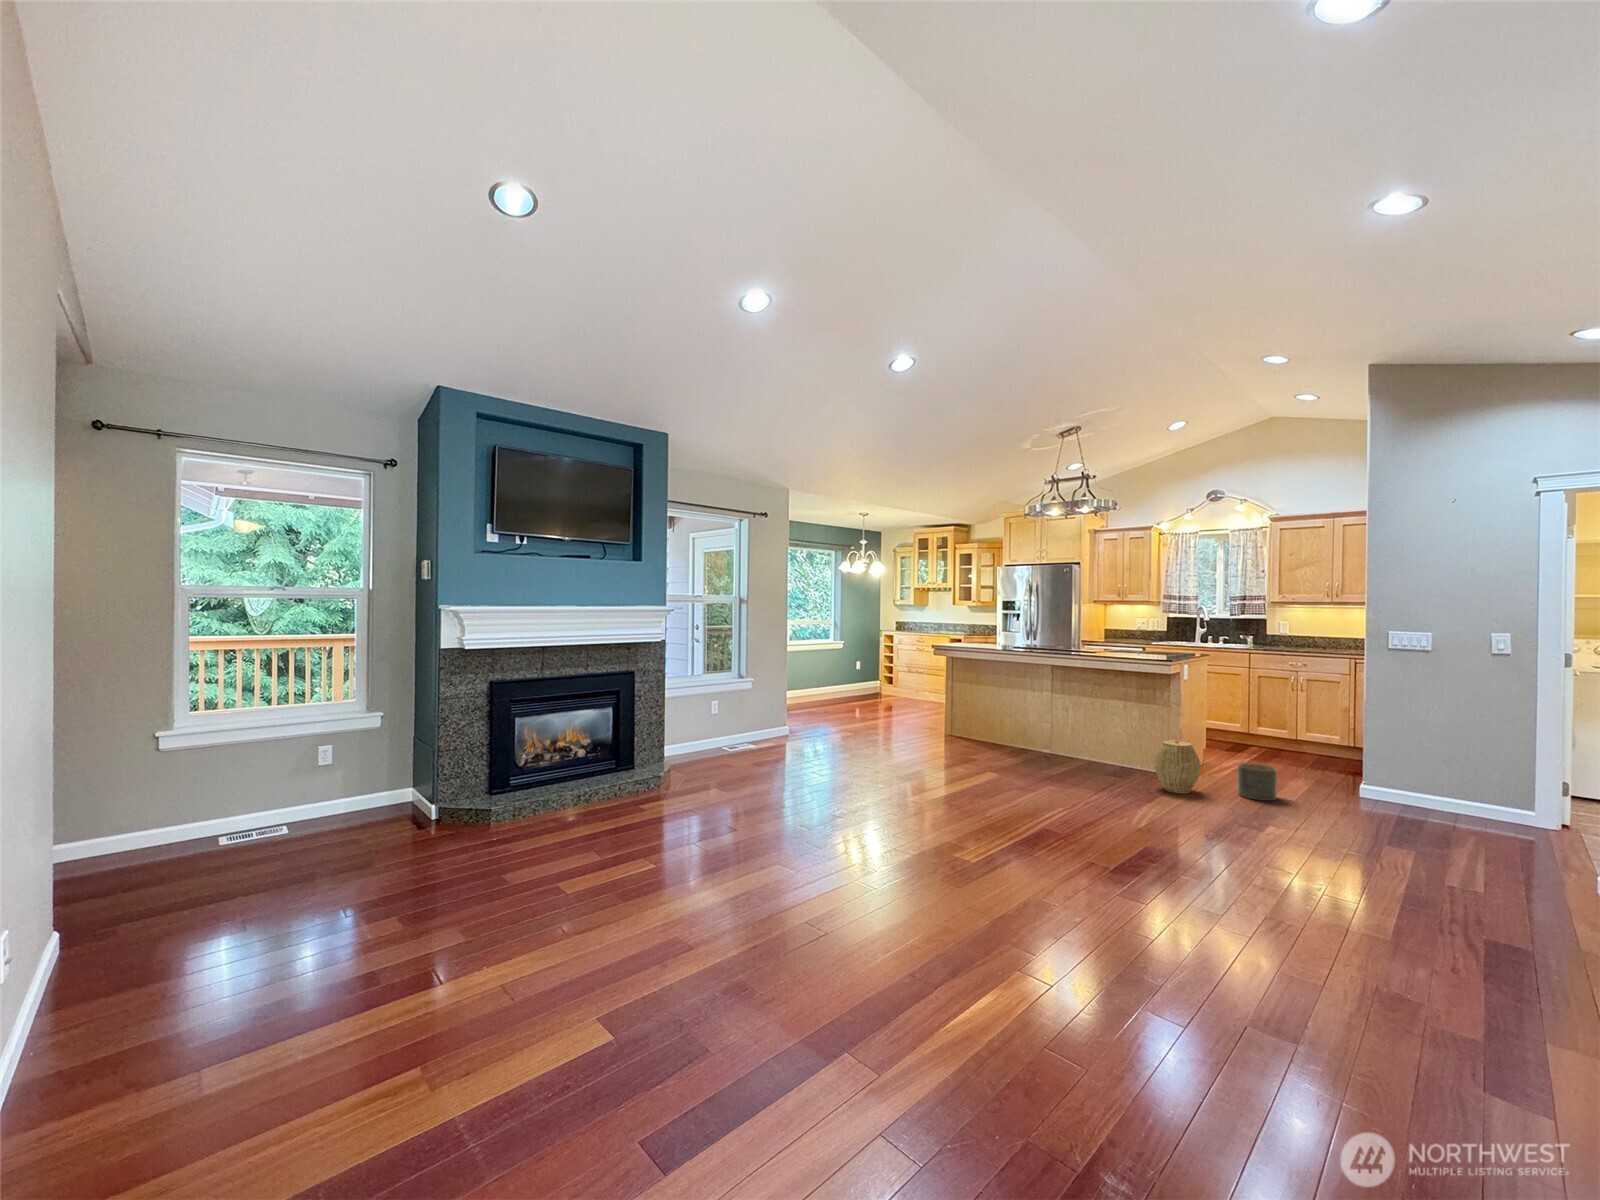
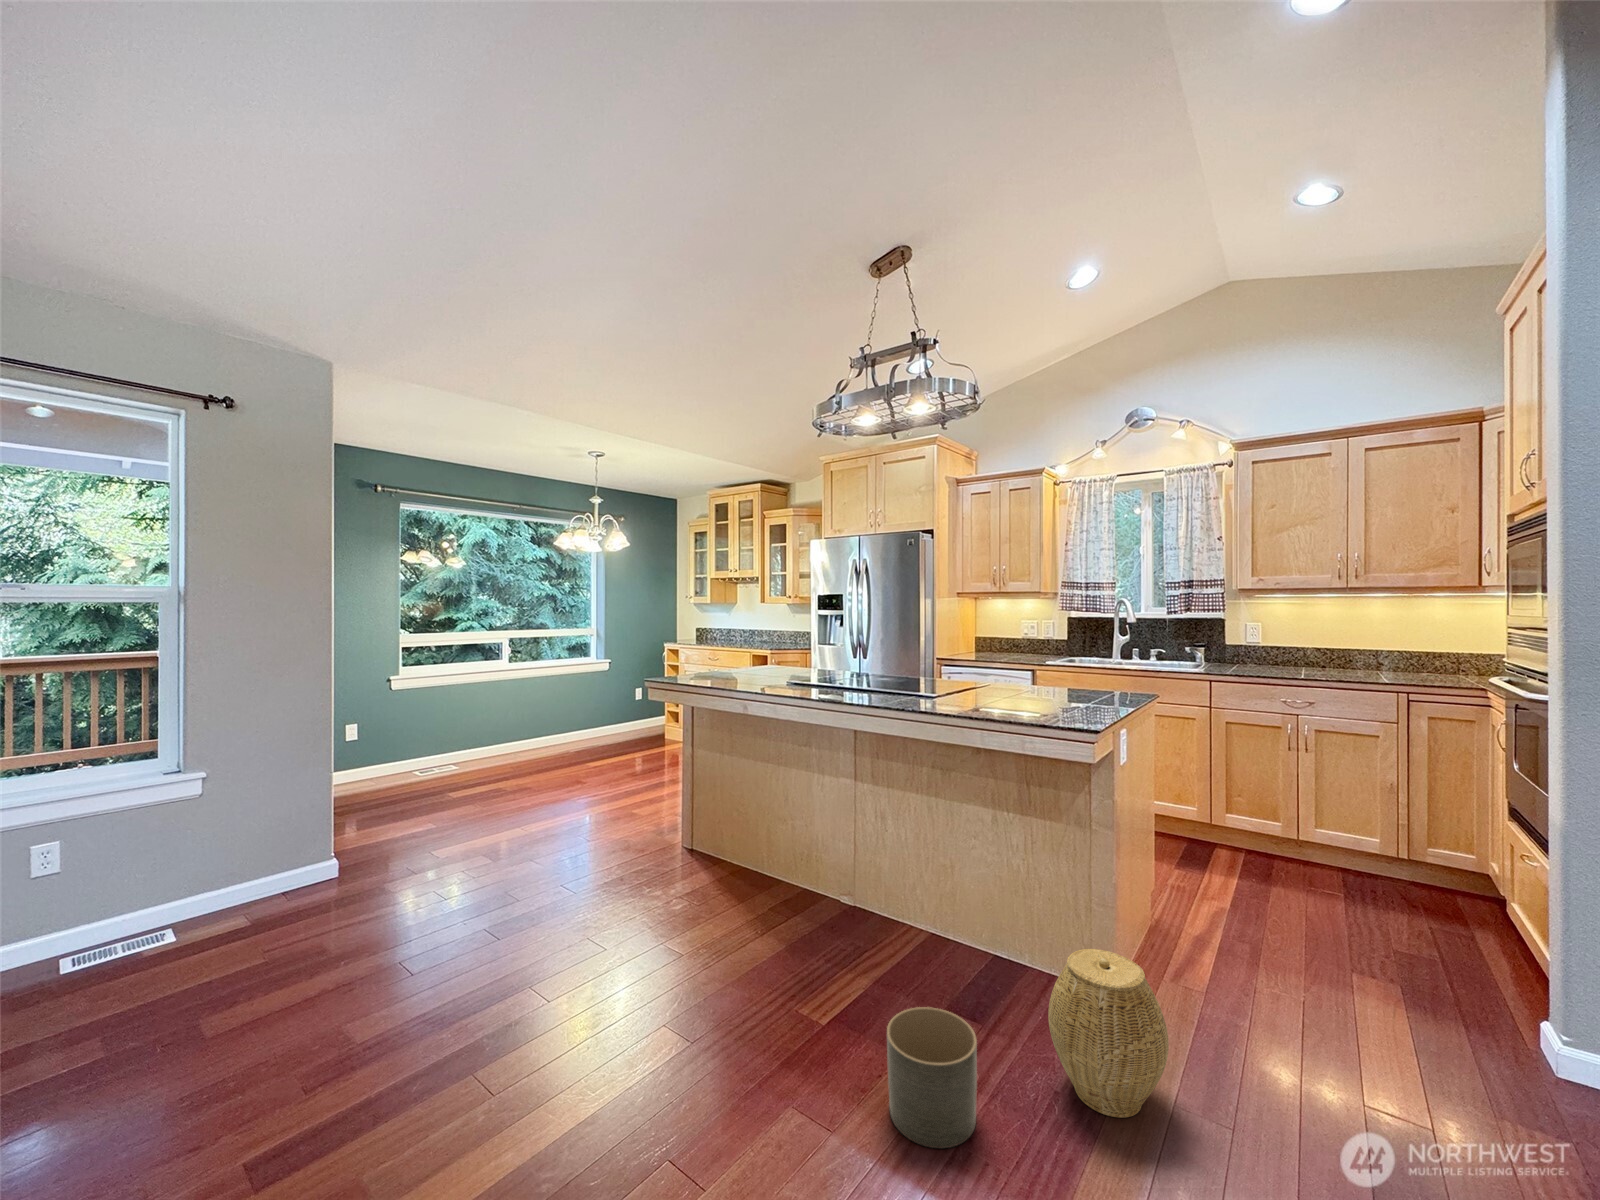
planter: present [1238,763,1277,801] -> present [887,1007,977,1148]

